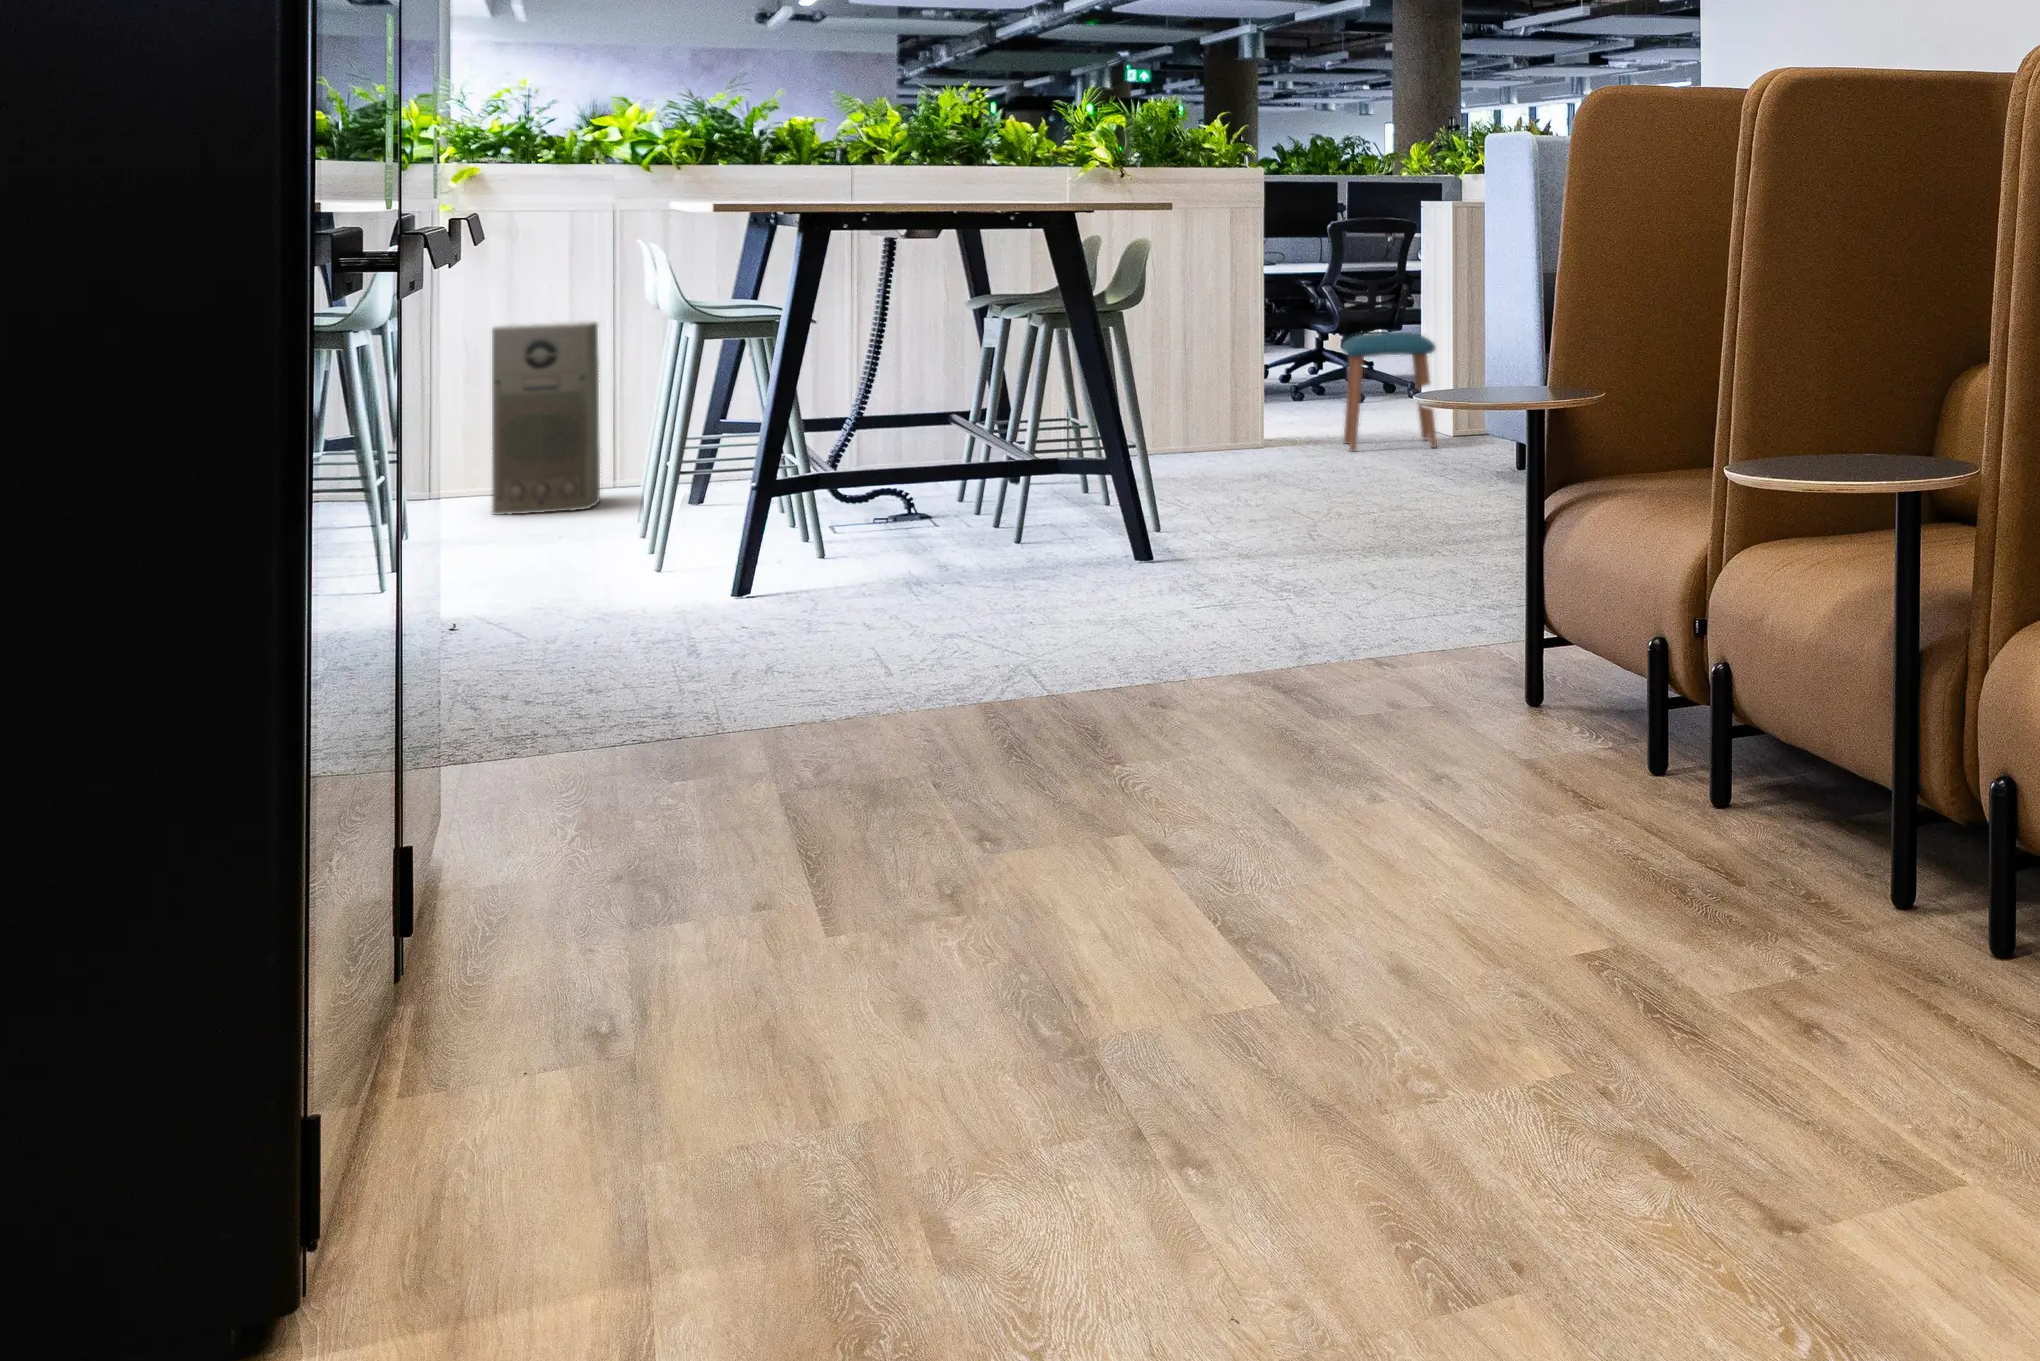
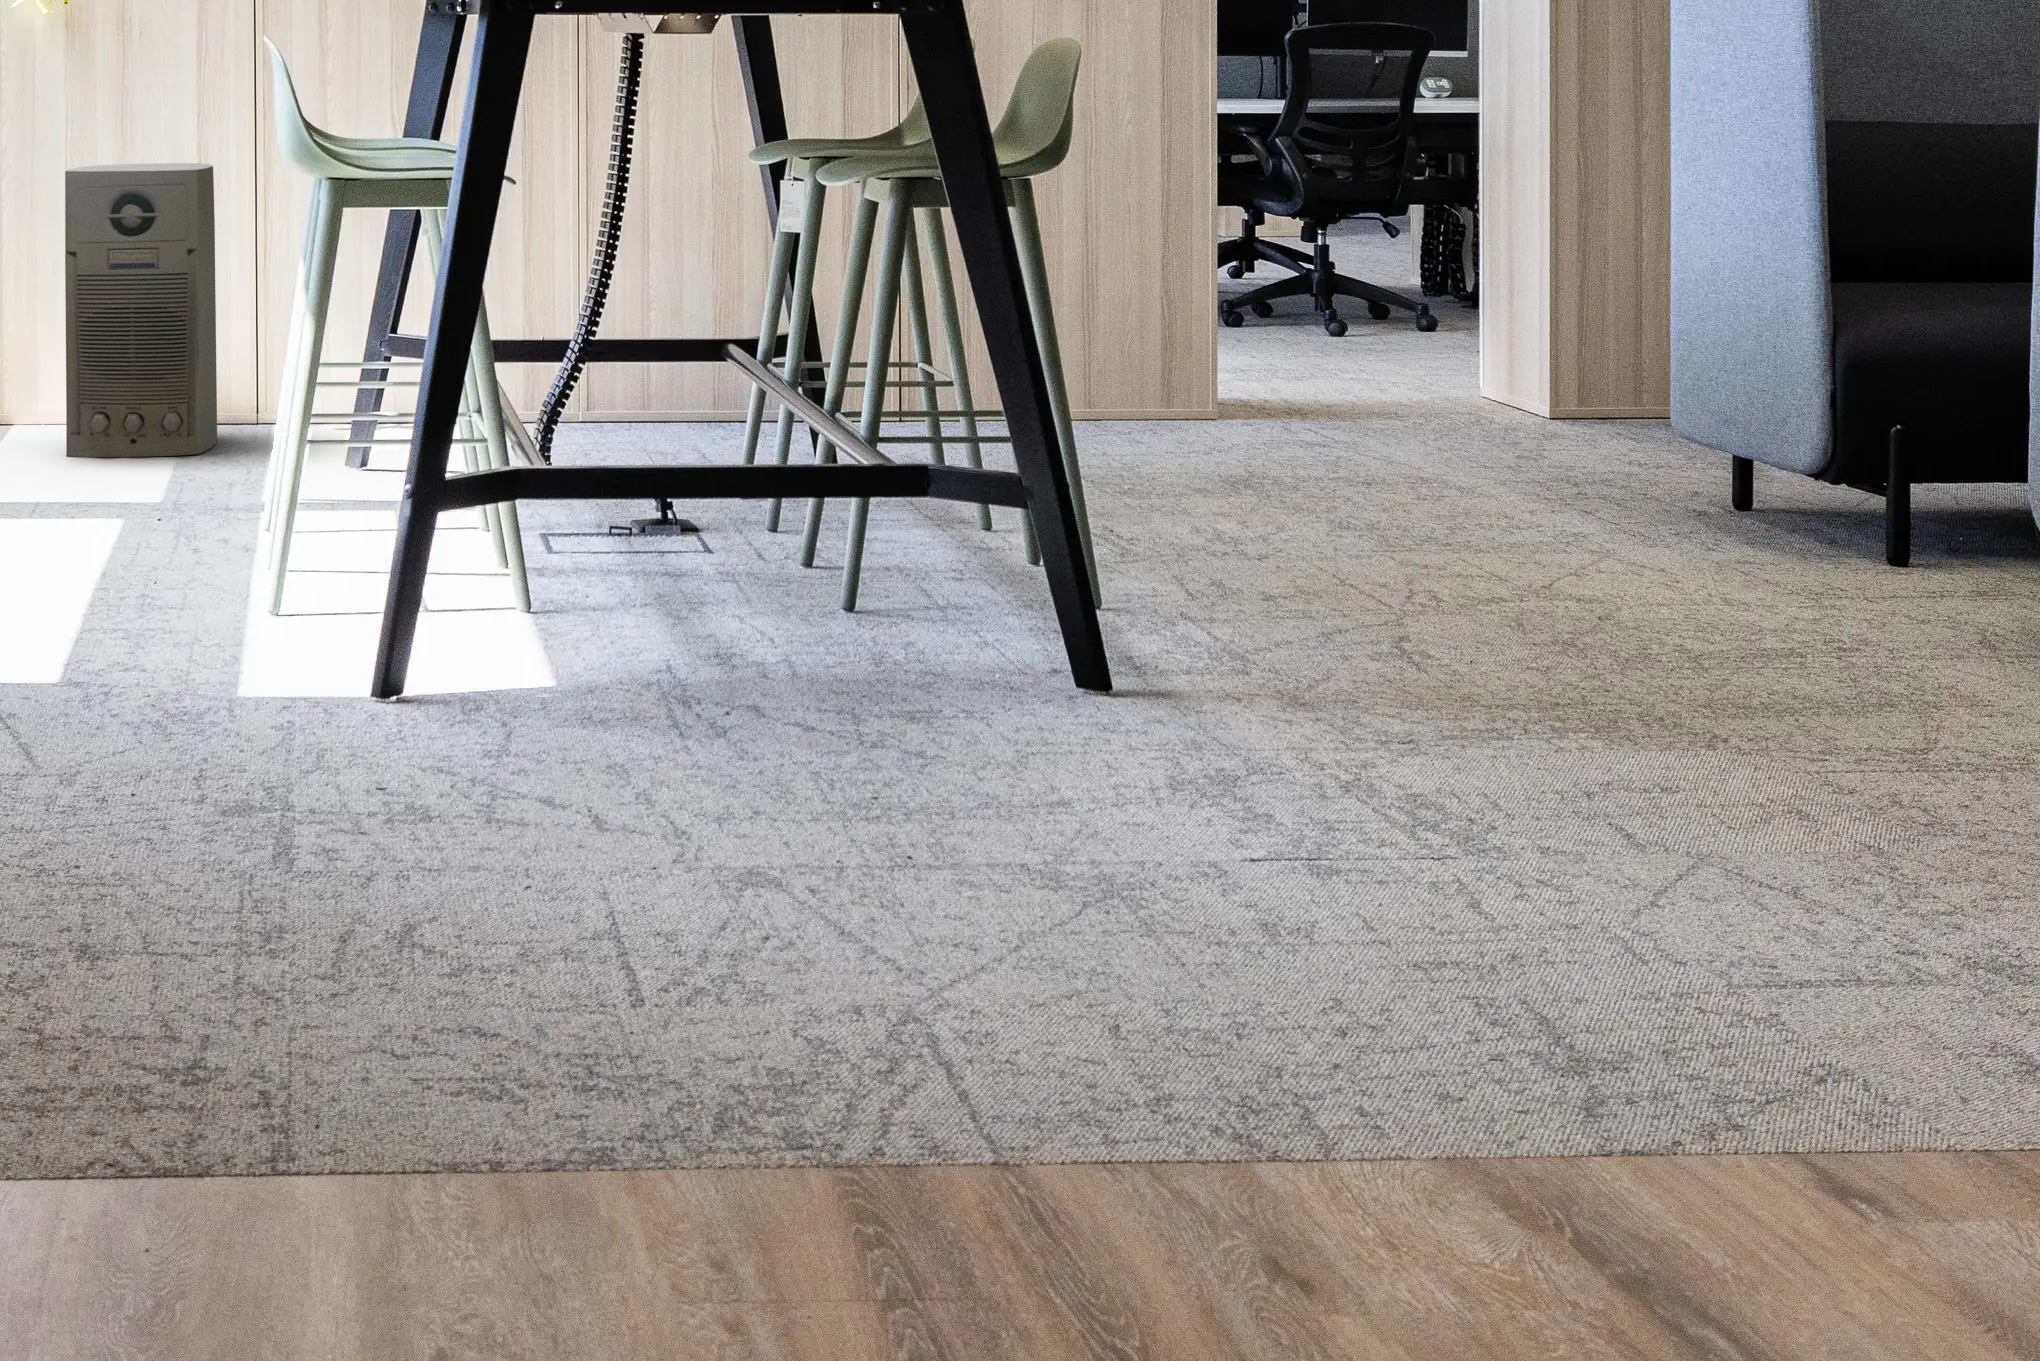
stool: present [1341,332,1437,452] -> none [1330,217,1492,412]

